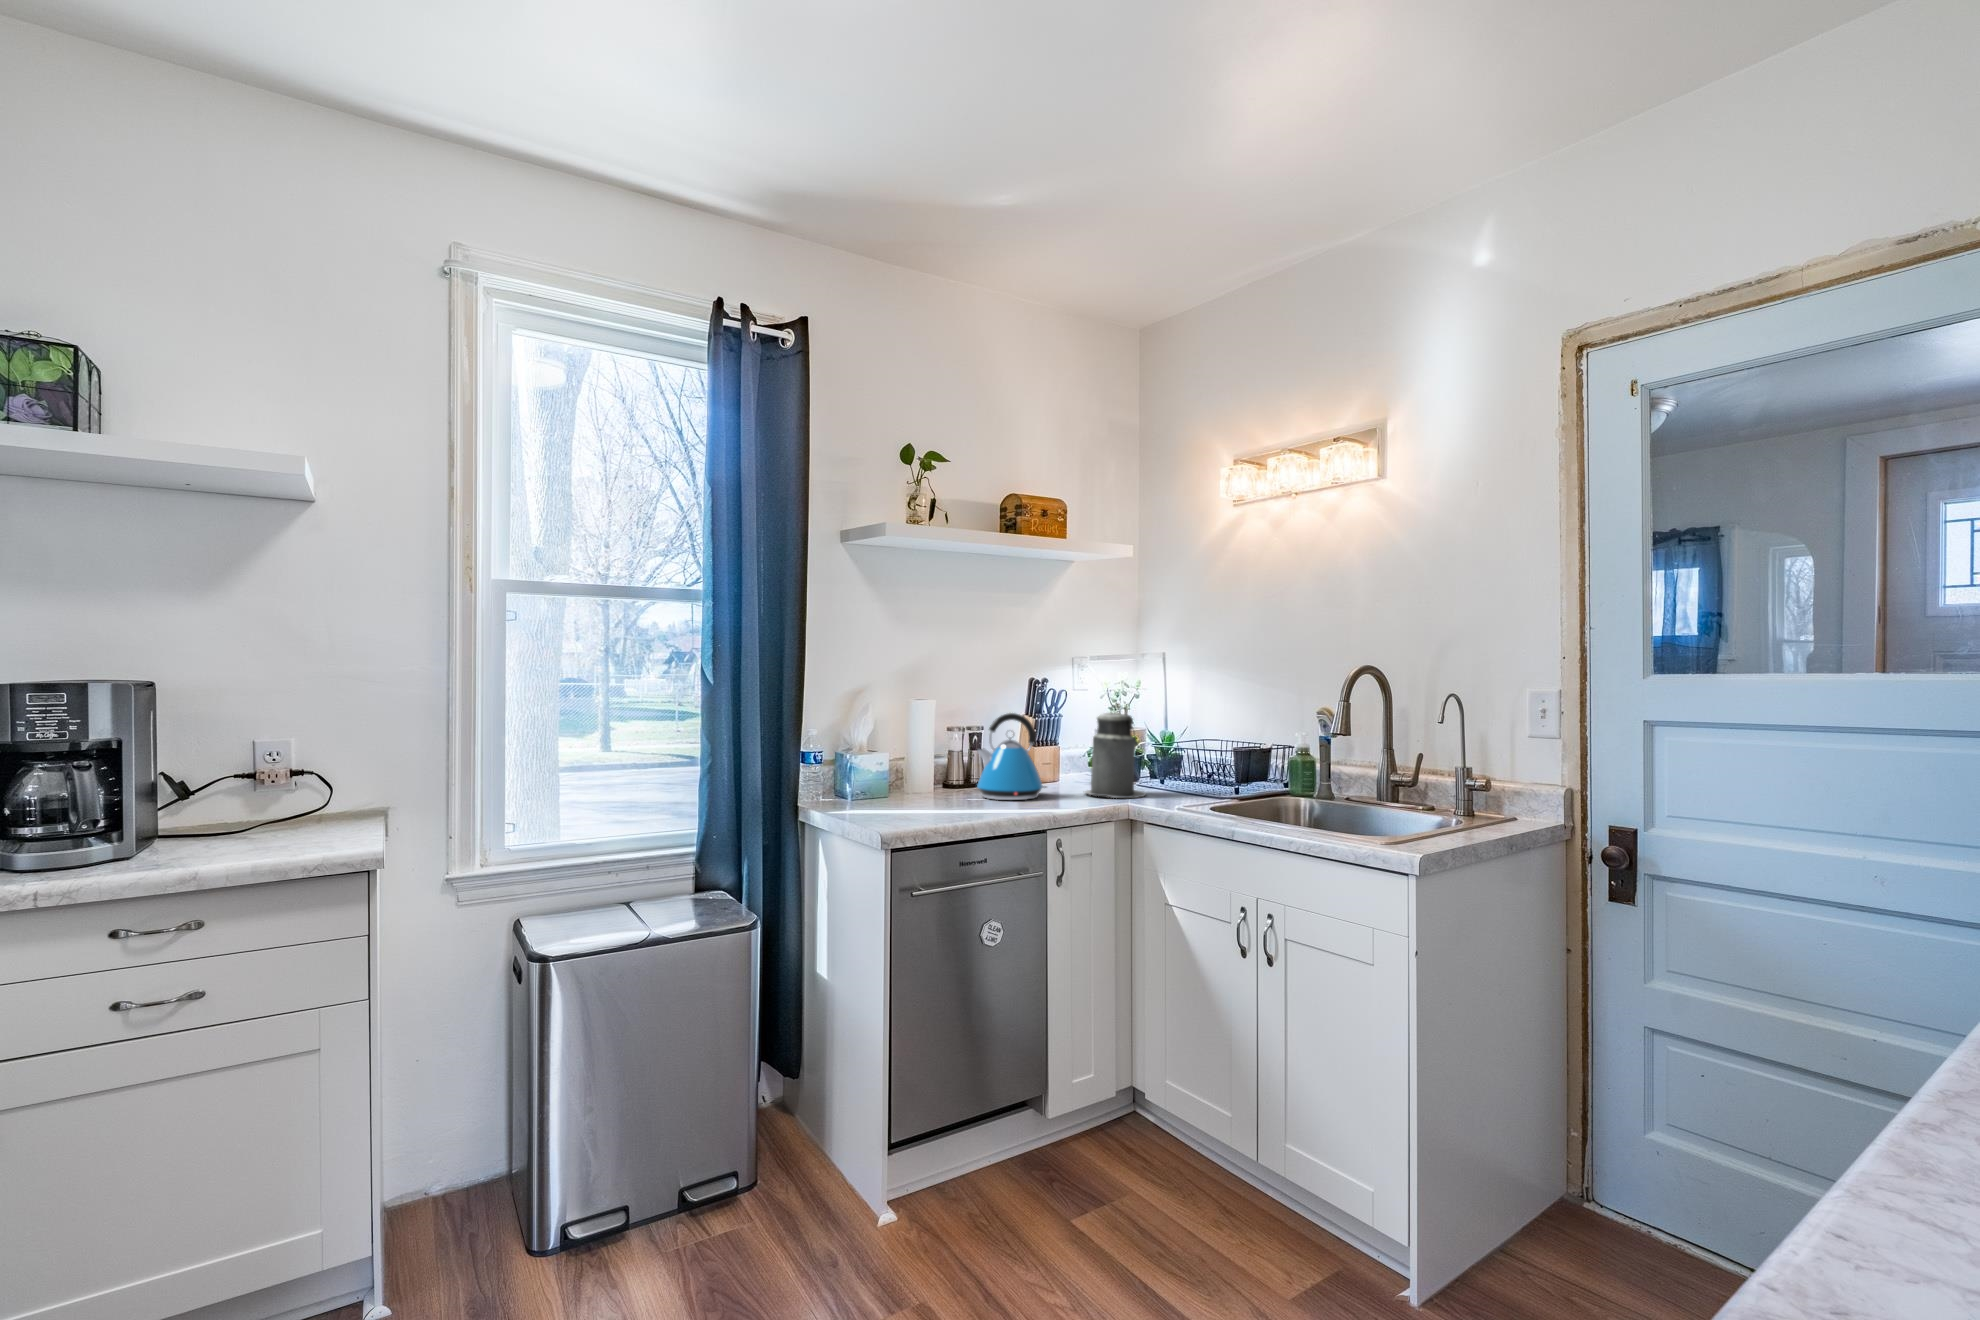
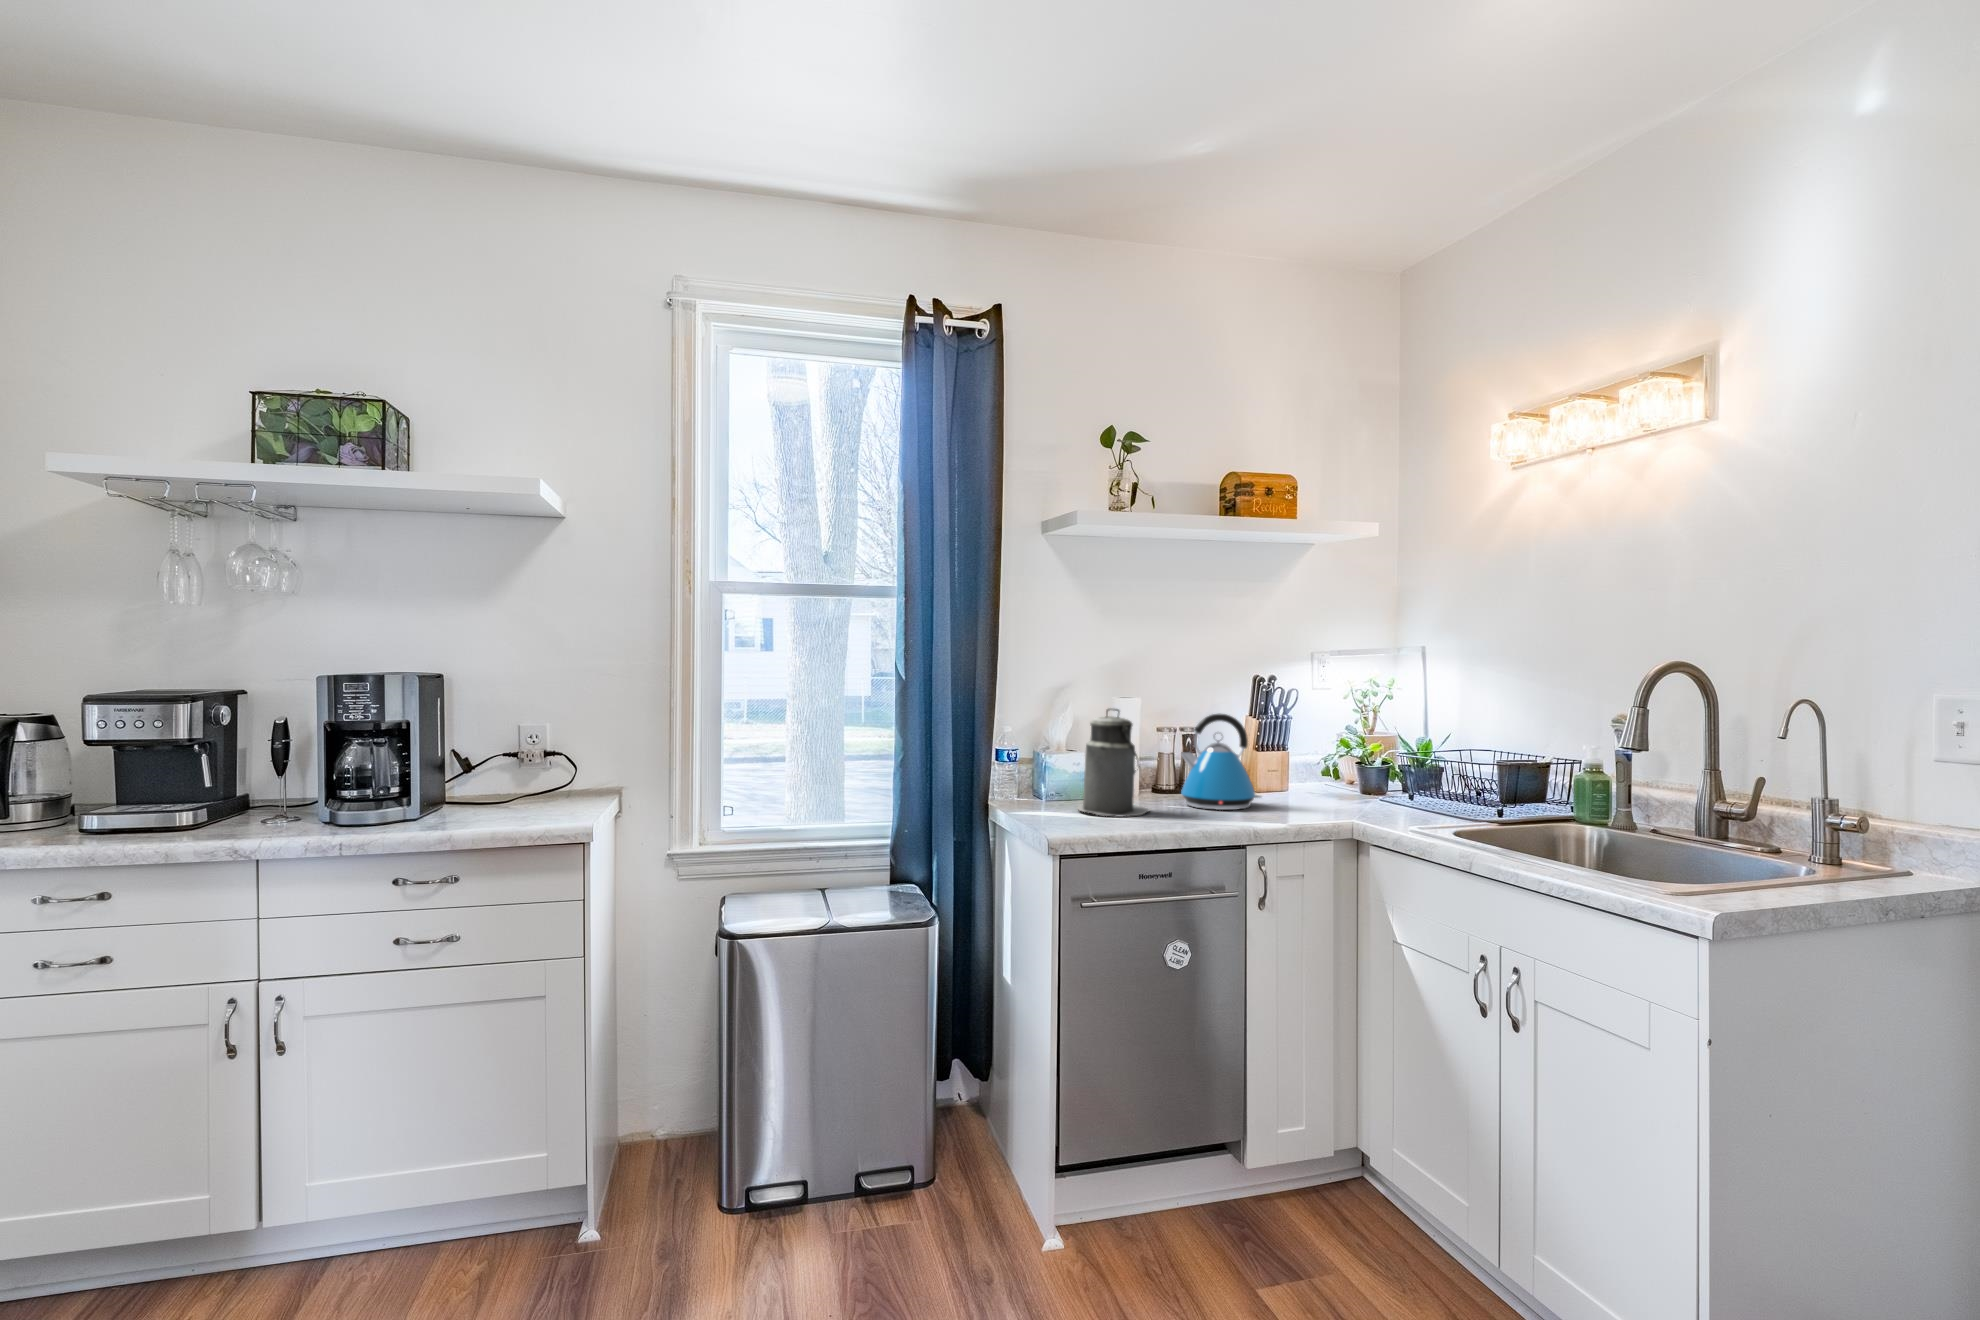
canister: present [1085,706,1146,798] -> present [1077,709,1149,817]

